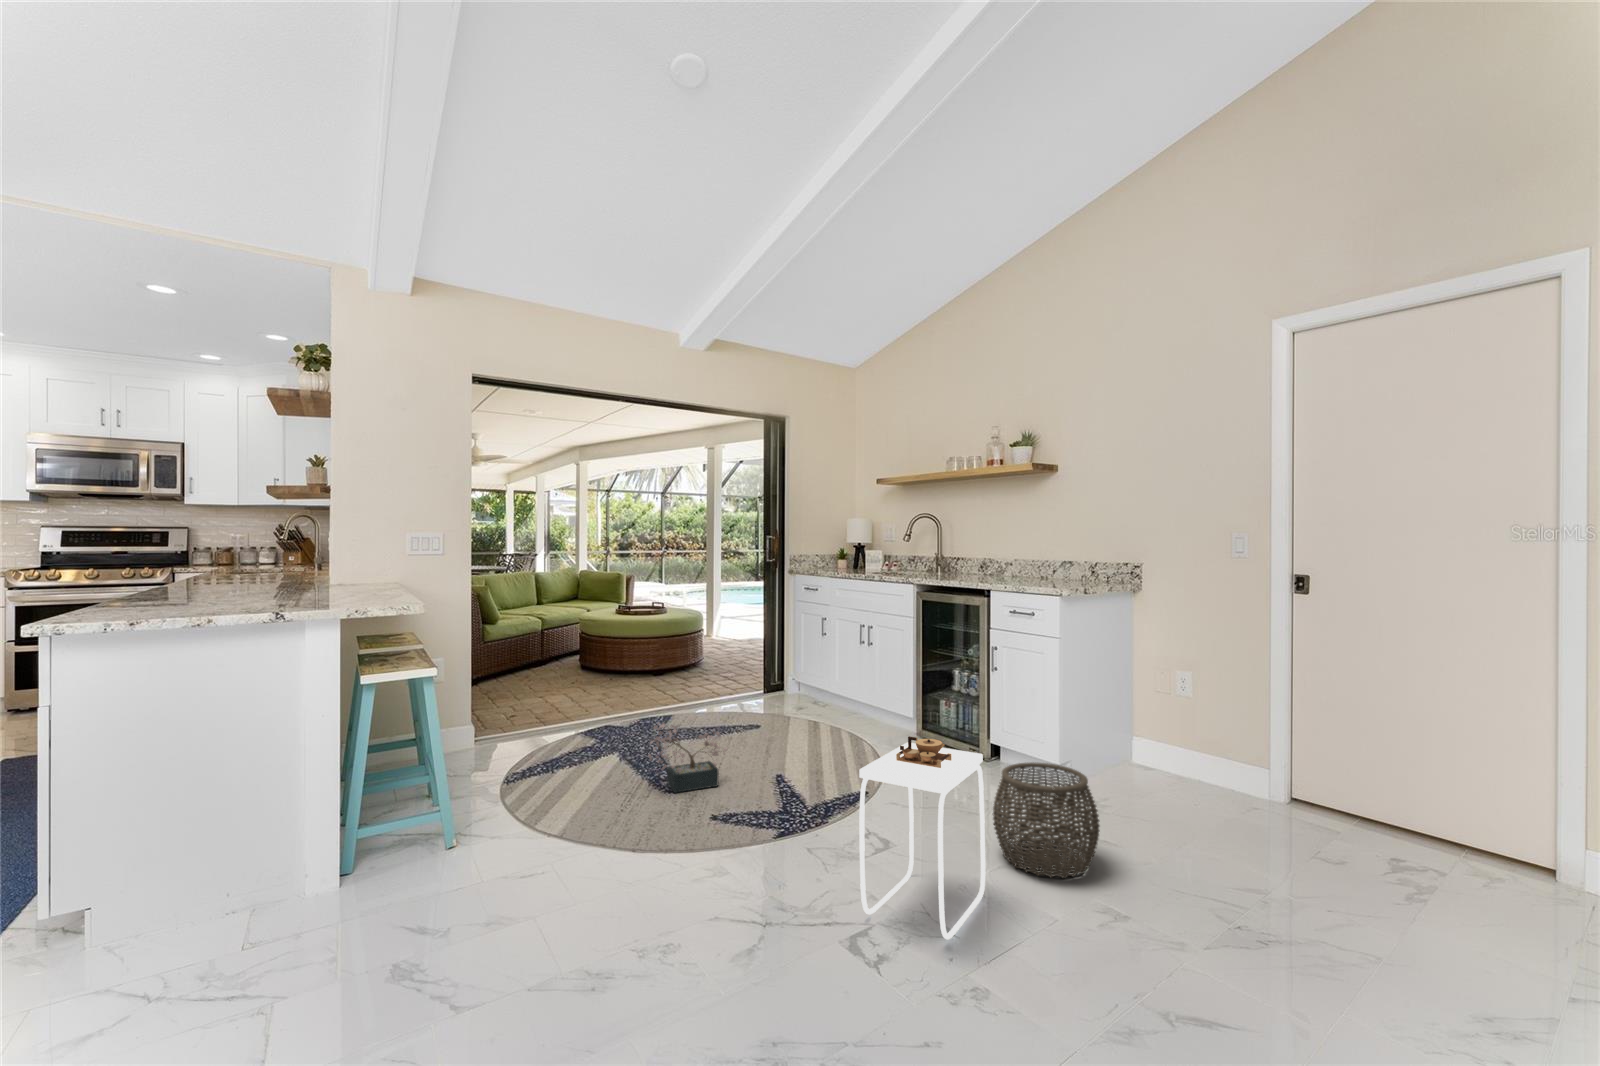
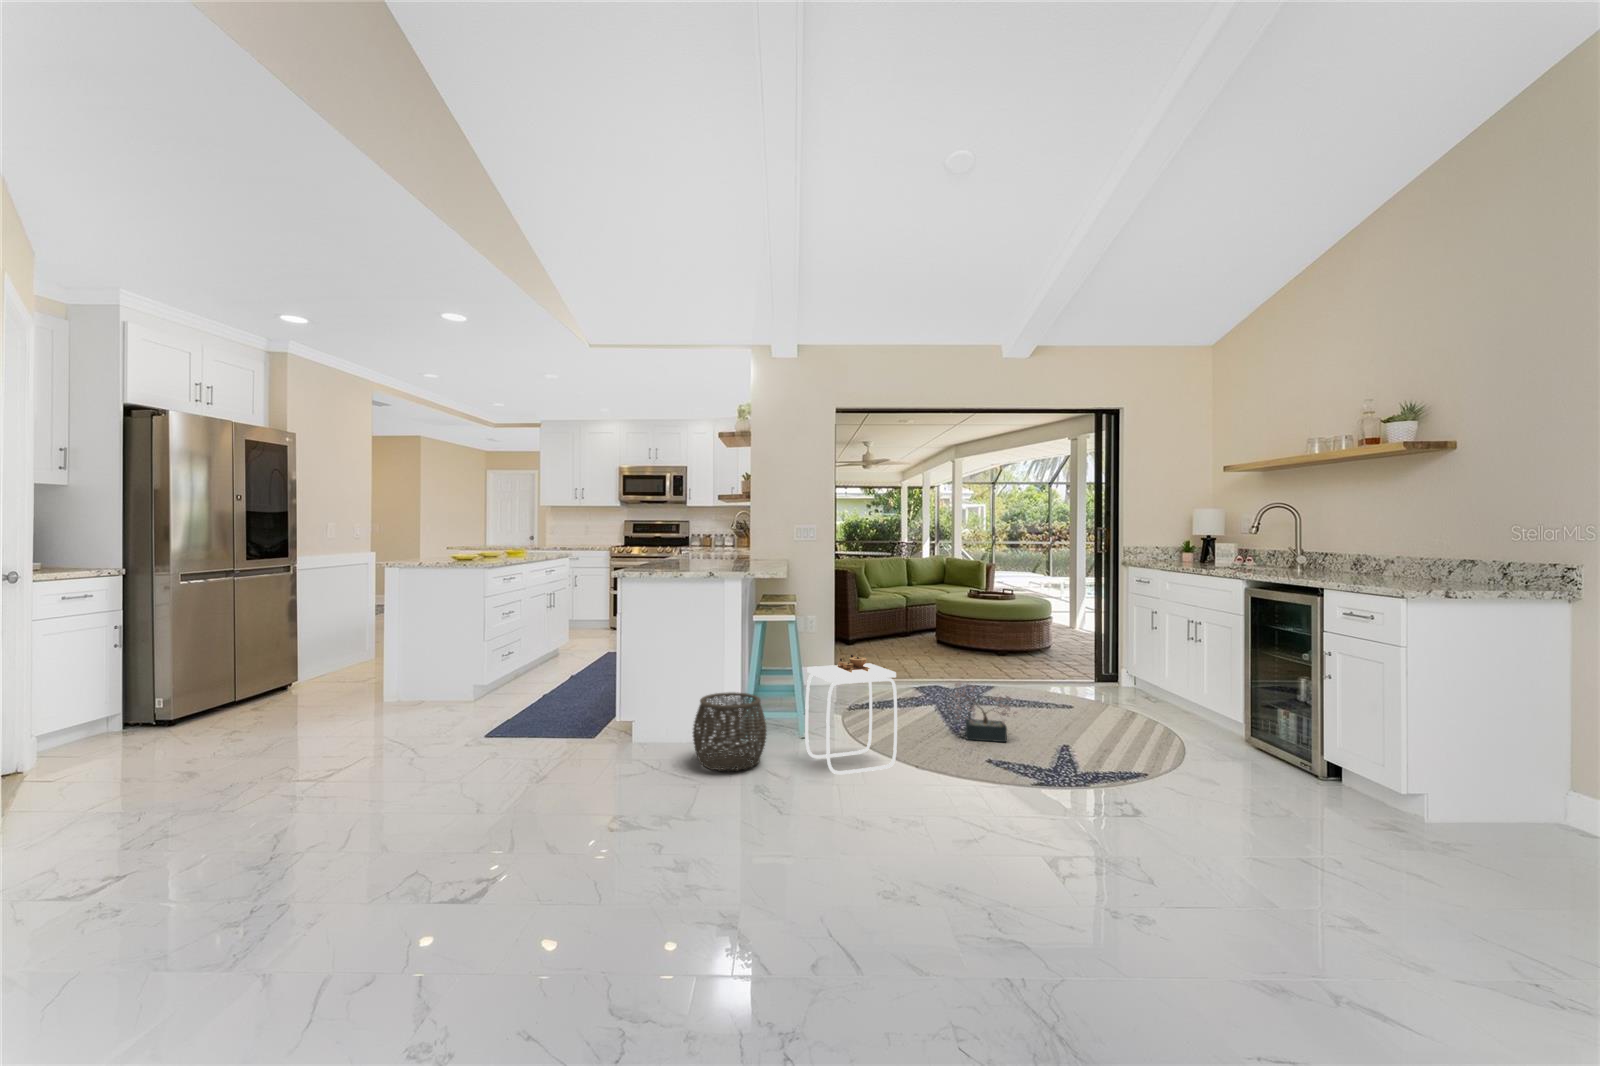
side table: present [859,736,985,939] -> present [805,655,897,774]
woven basket: present [993,762,1100,878] -> present [693,692,767,771]

